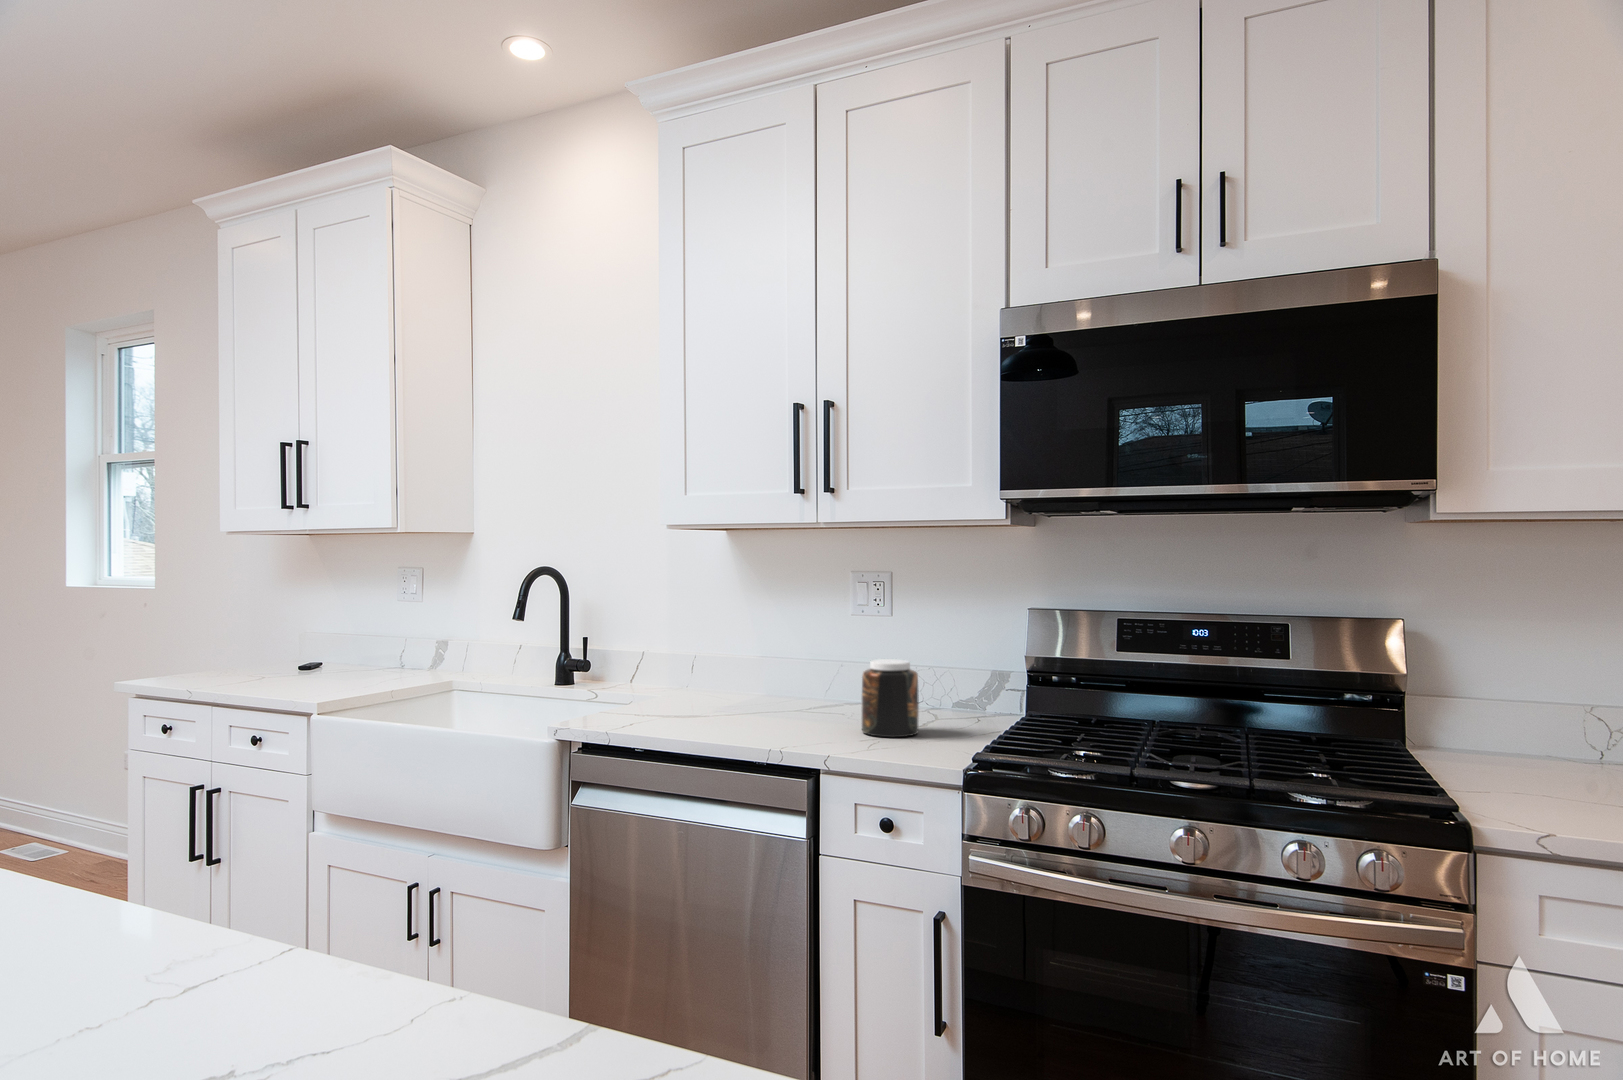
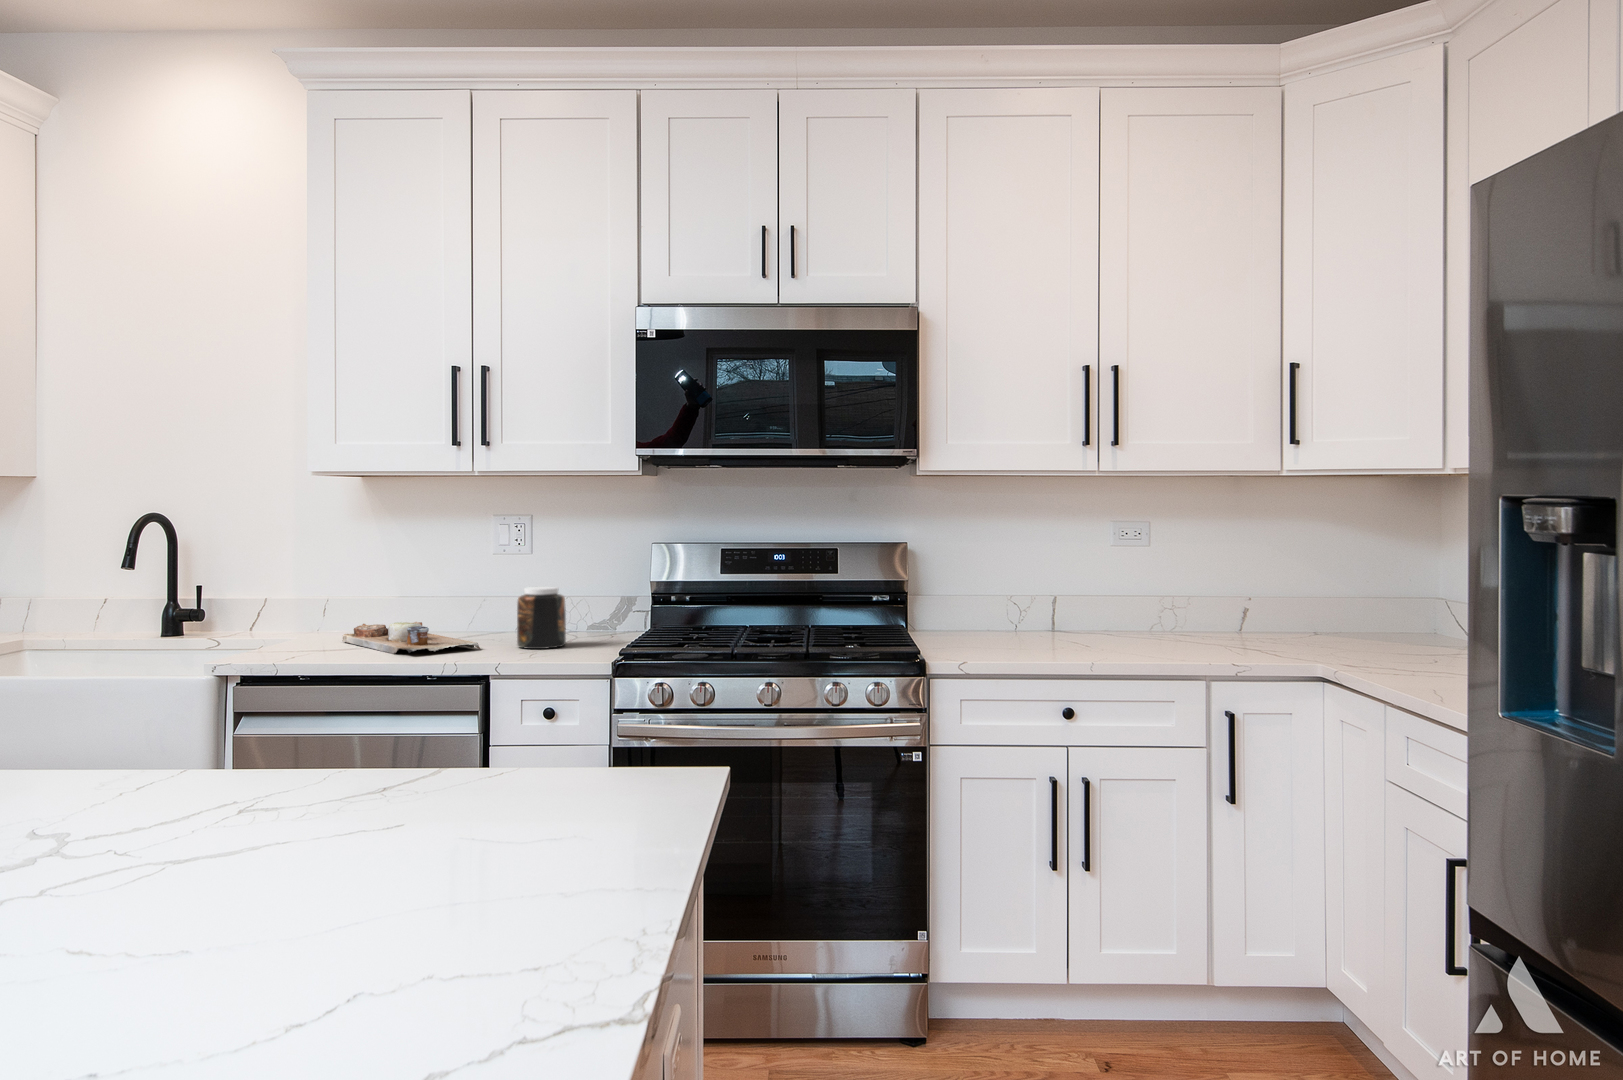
cutting board: none [689,689,819,734] -> present [342,622,480,654]

